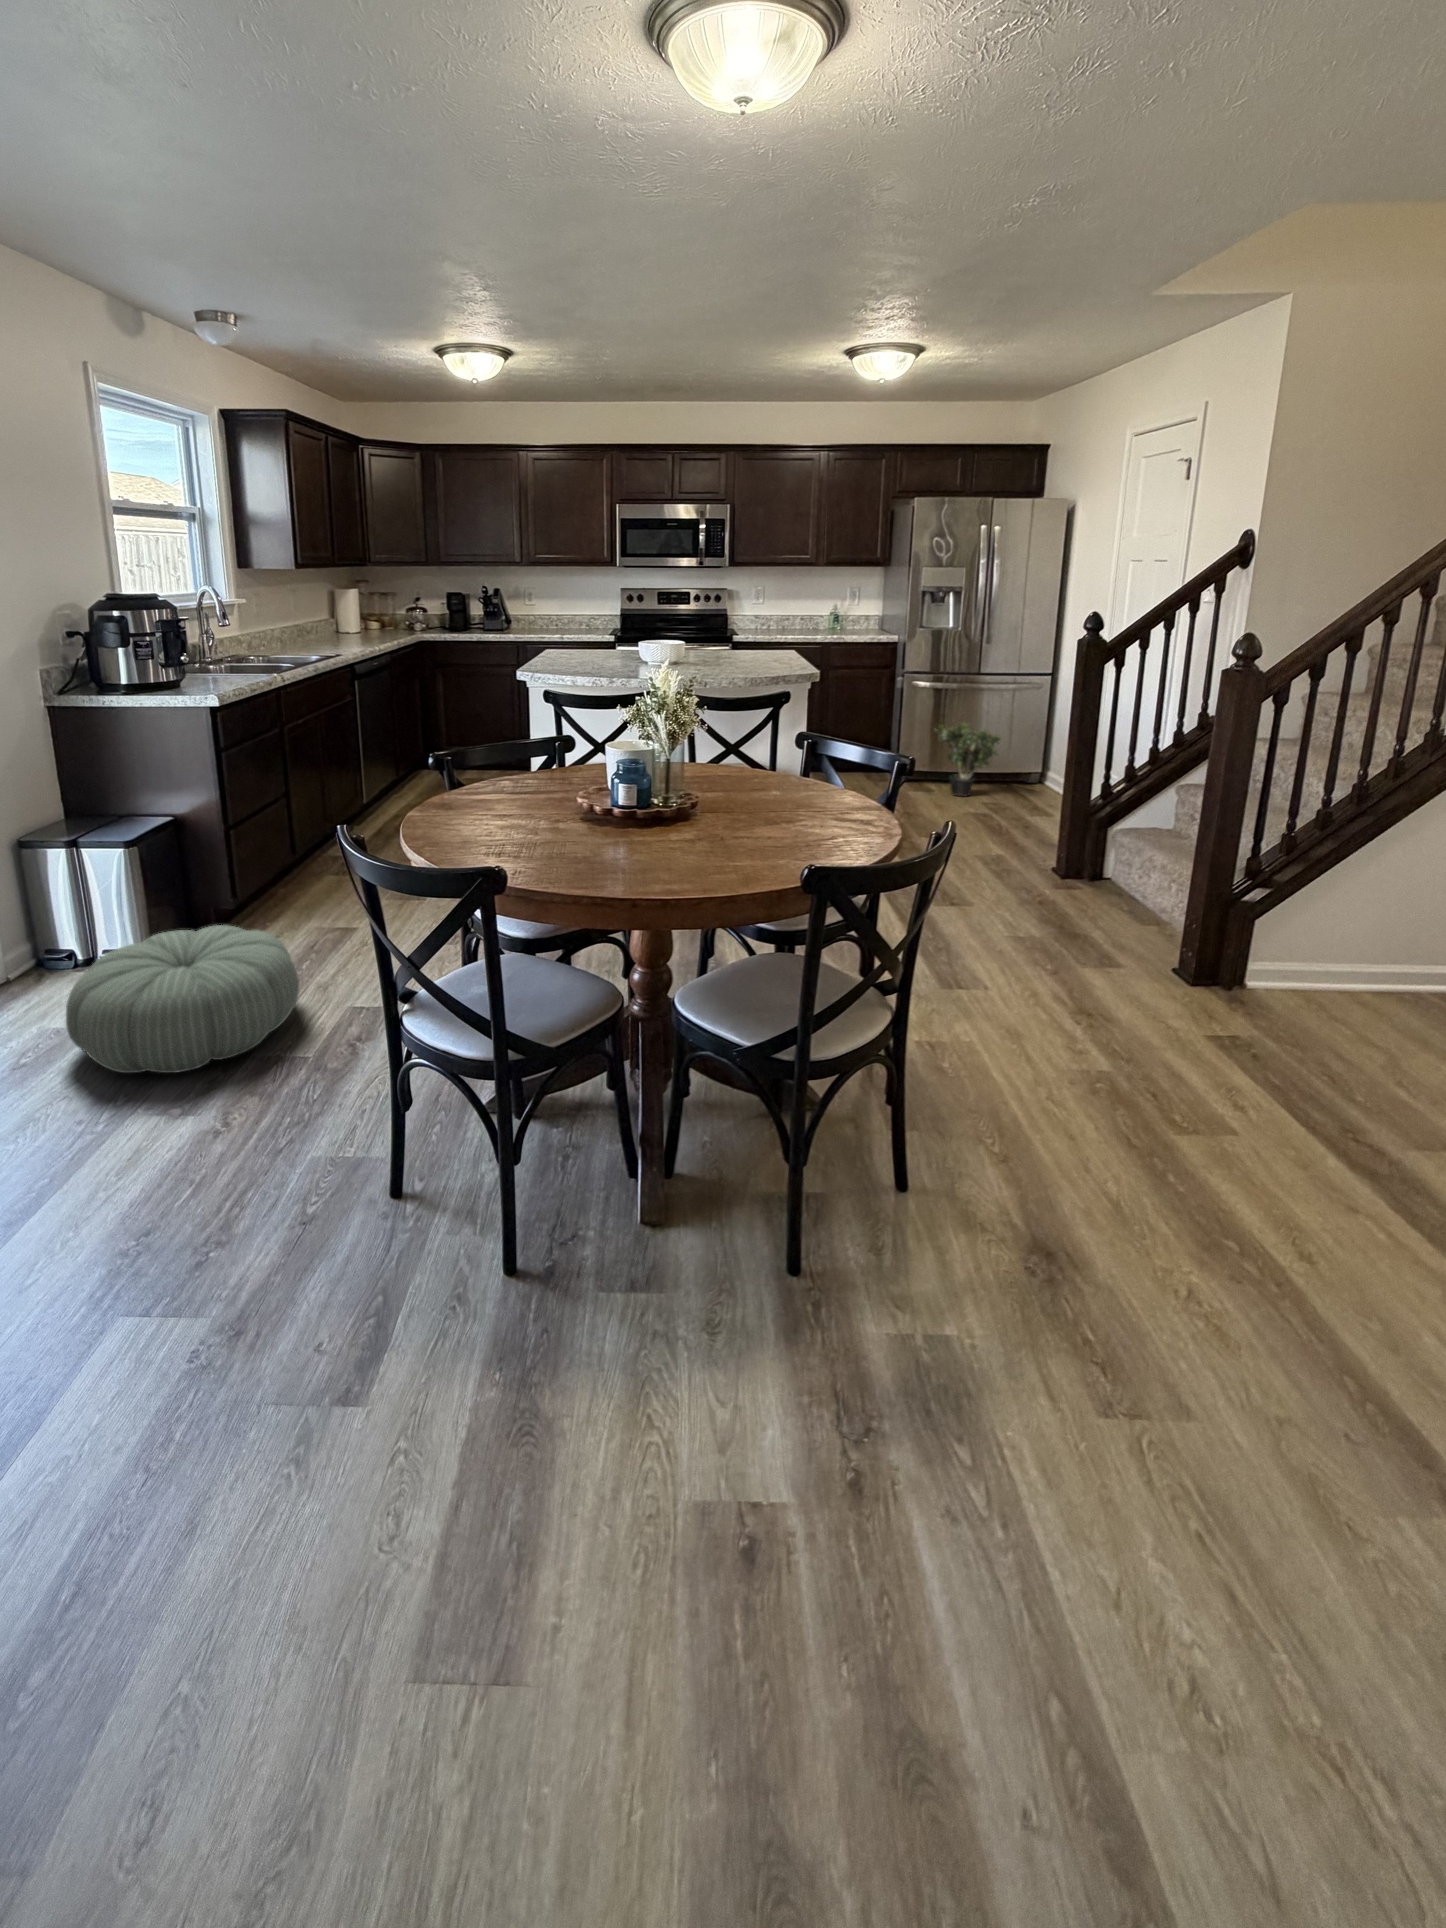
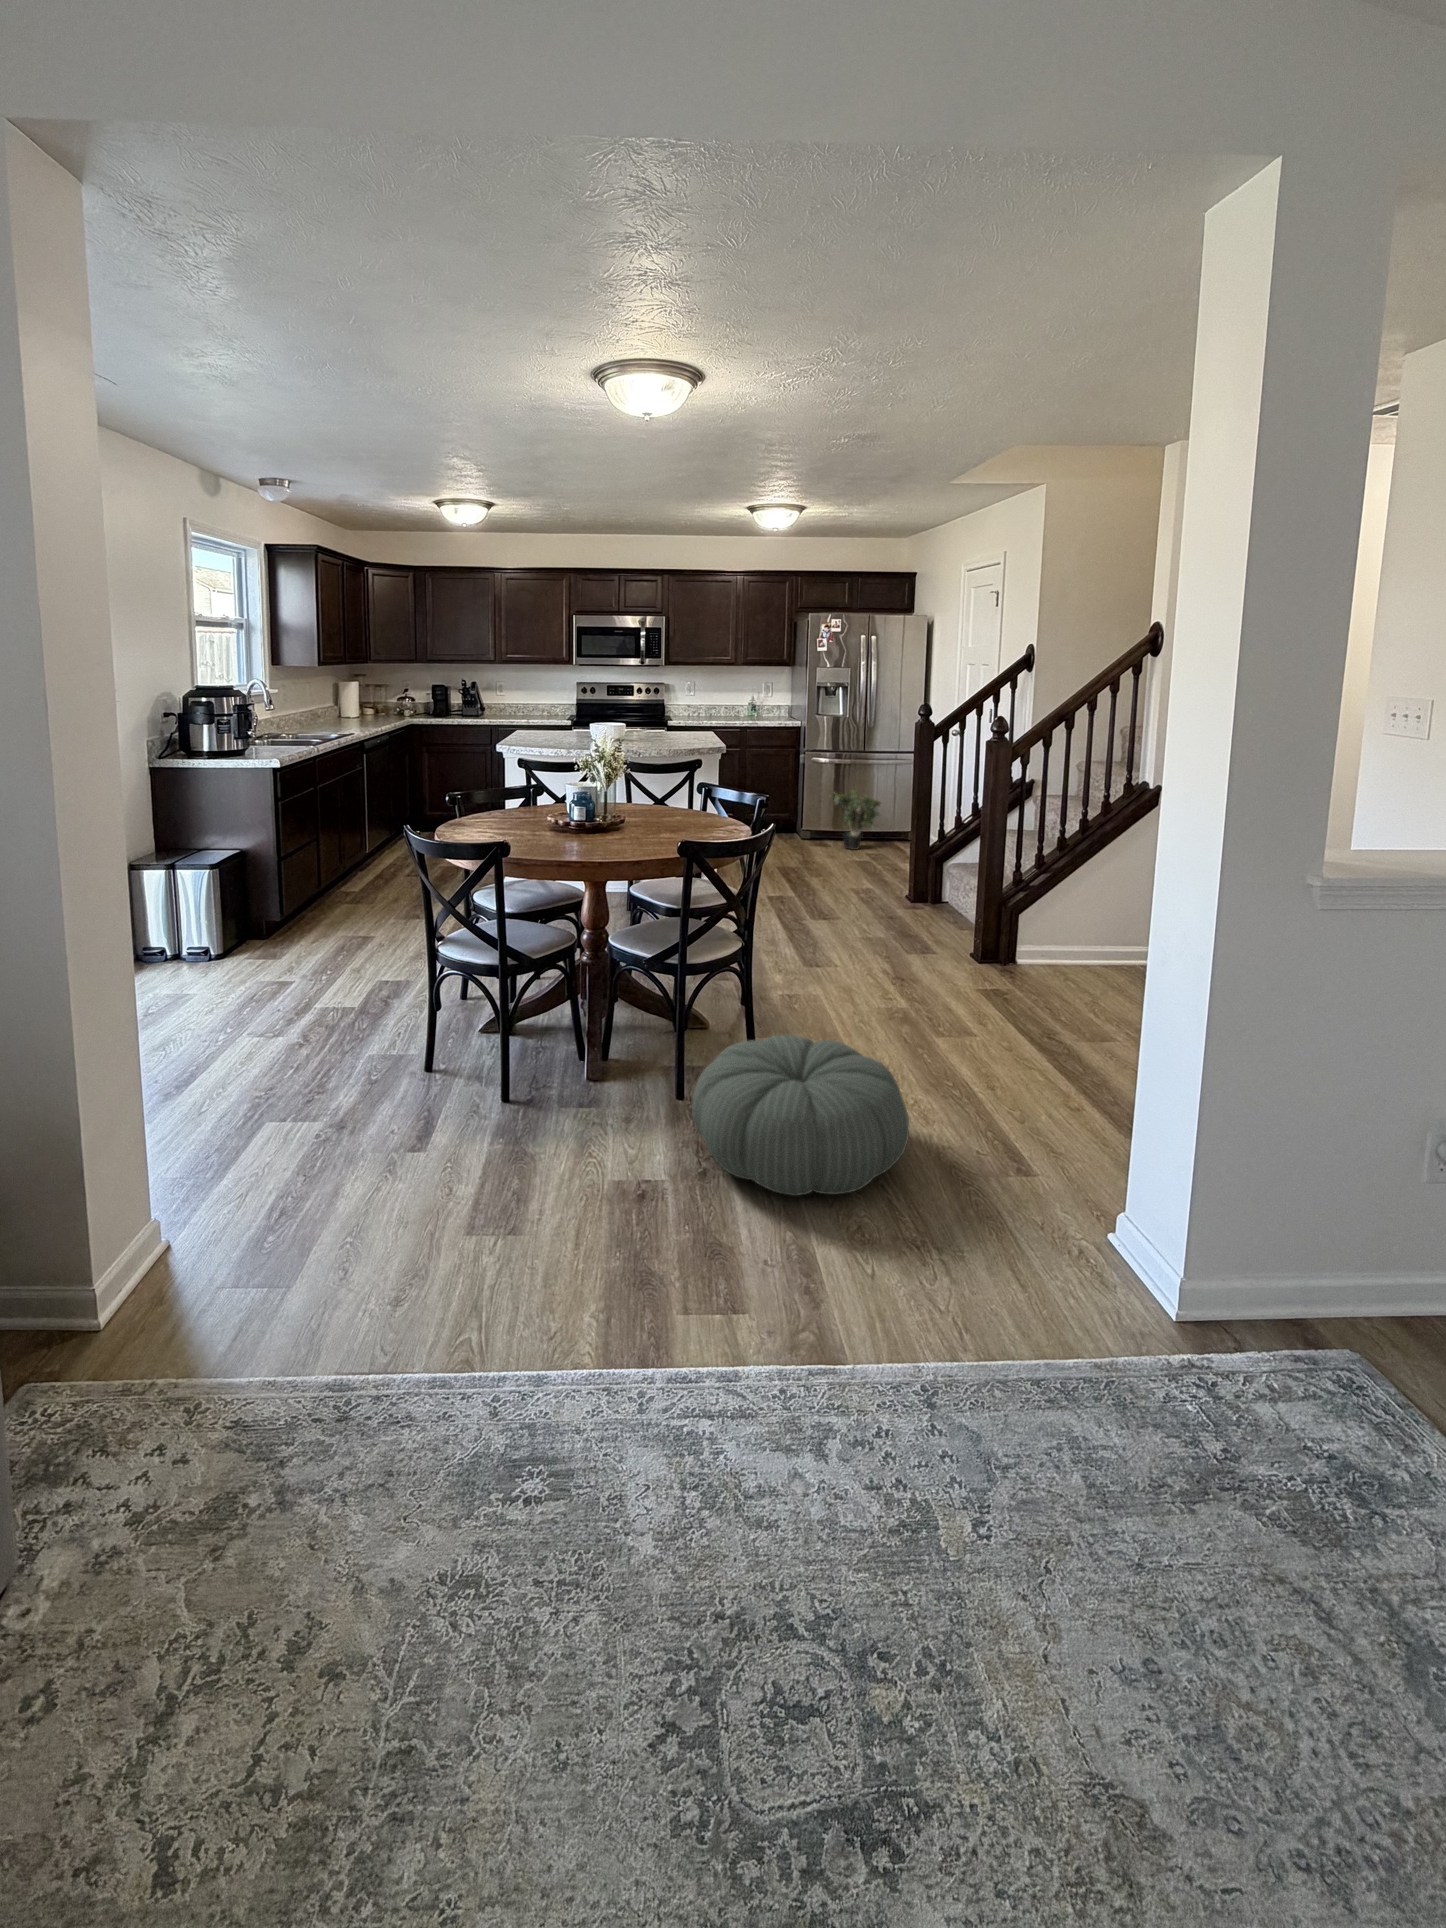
pouf: present [66,925,299,1073] -> present [692,1035,909,1196]

